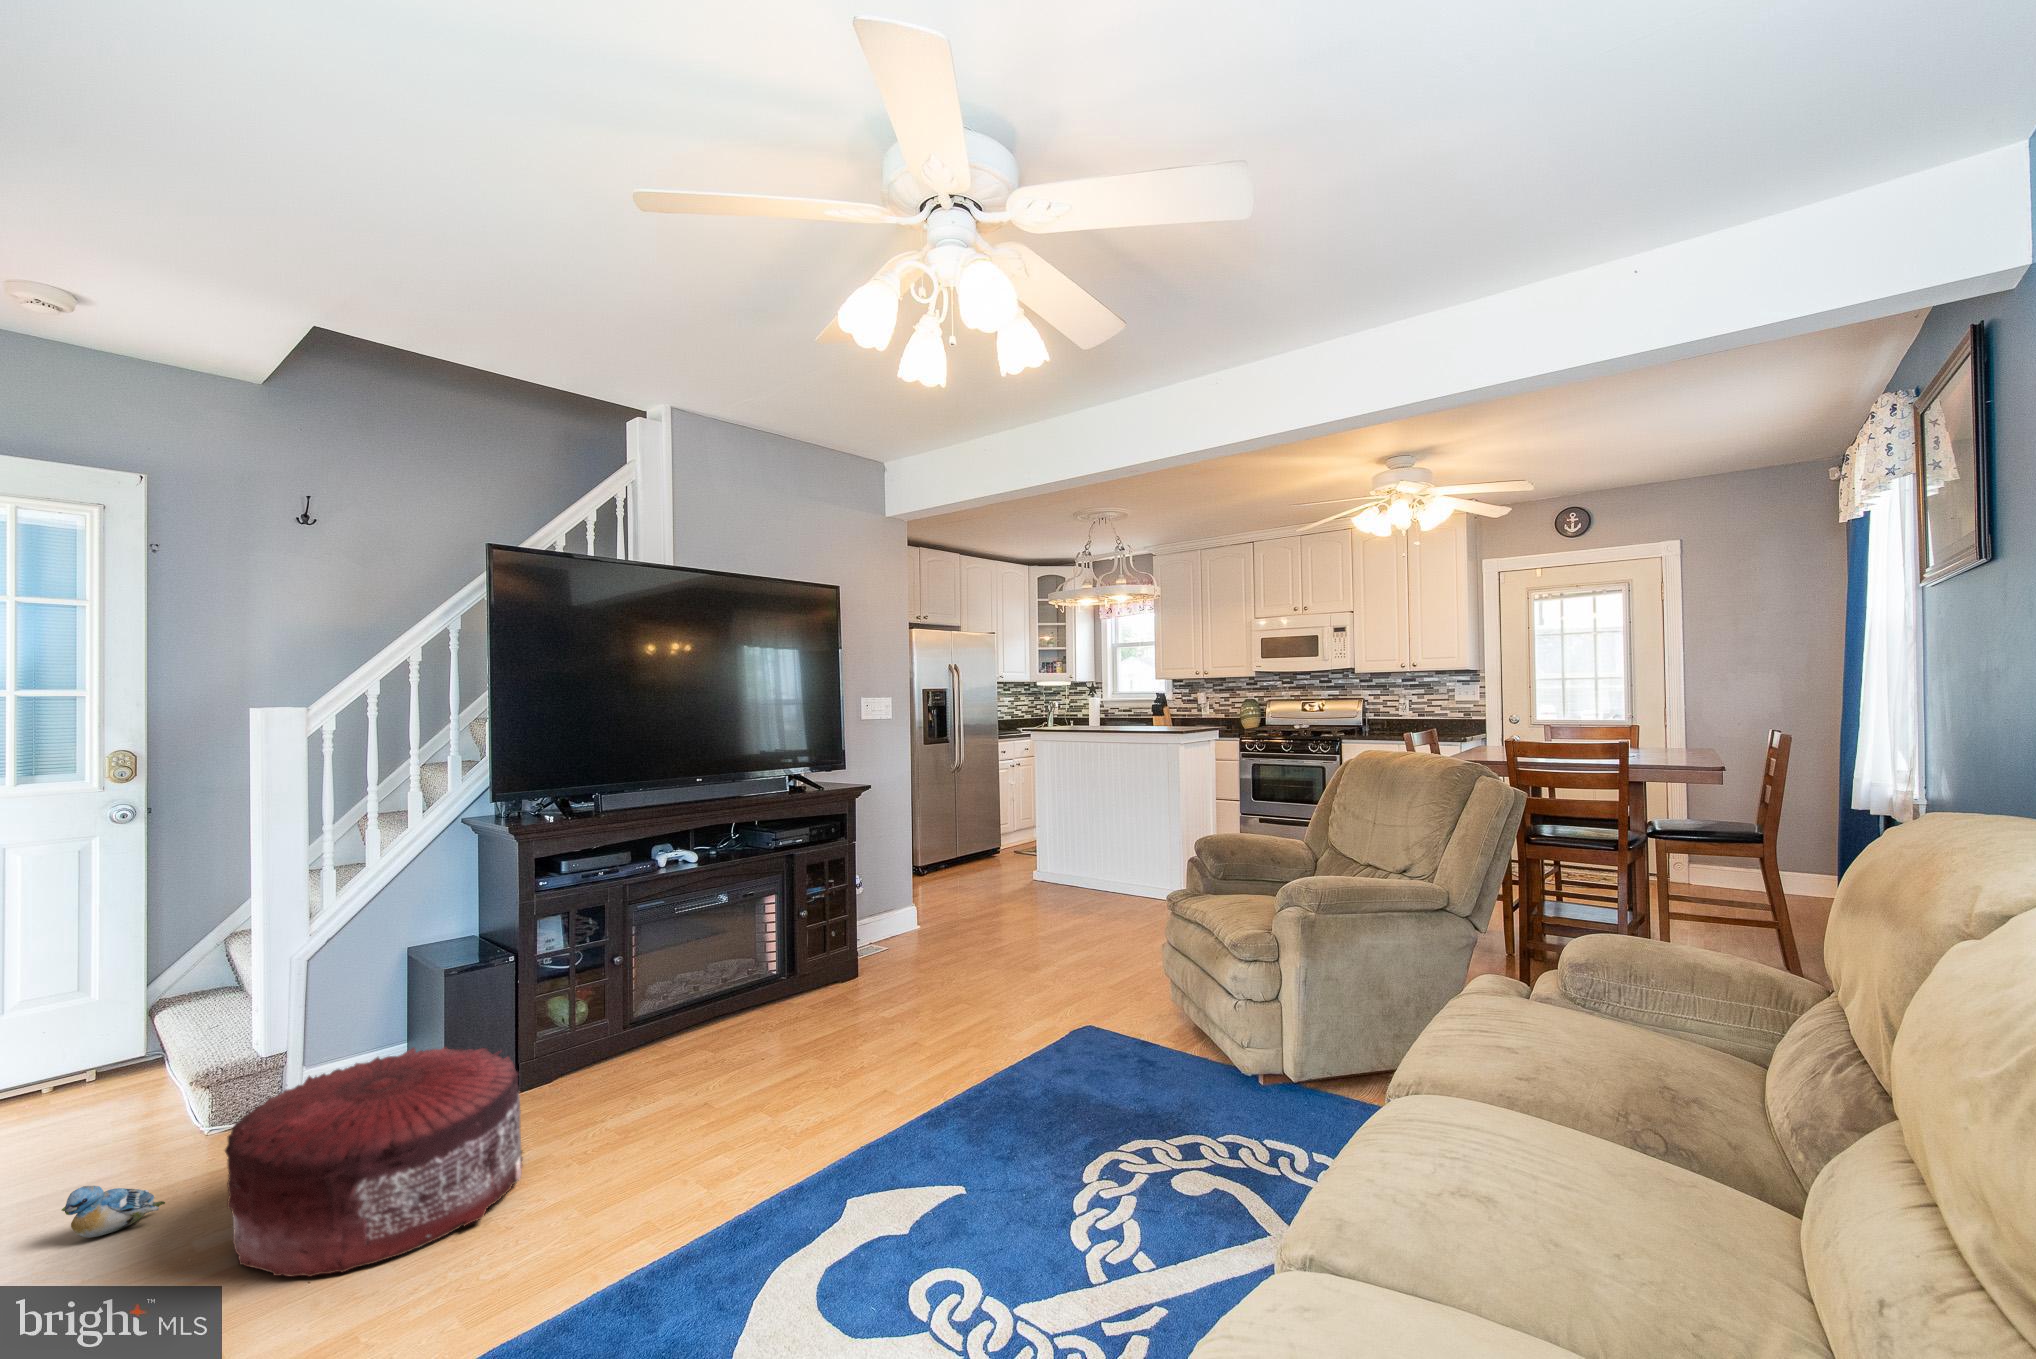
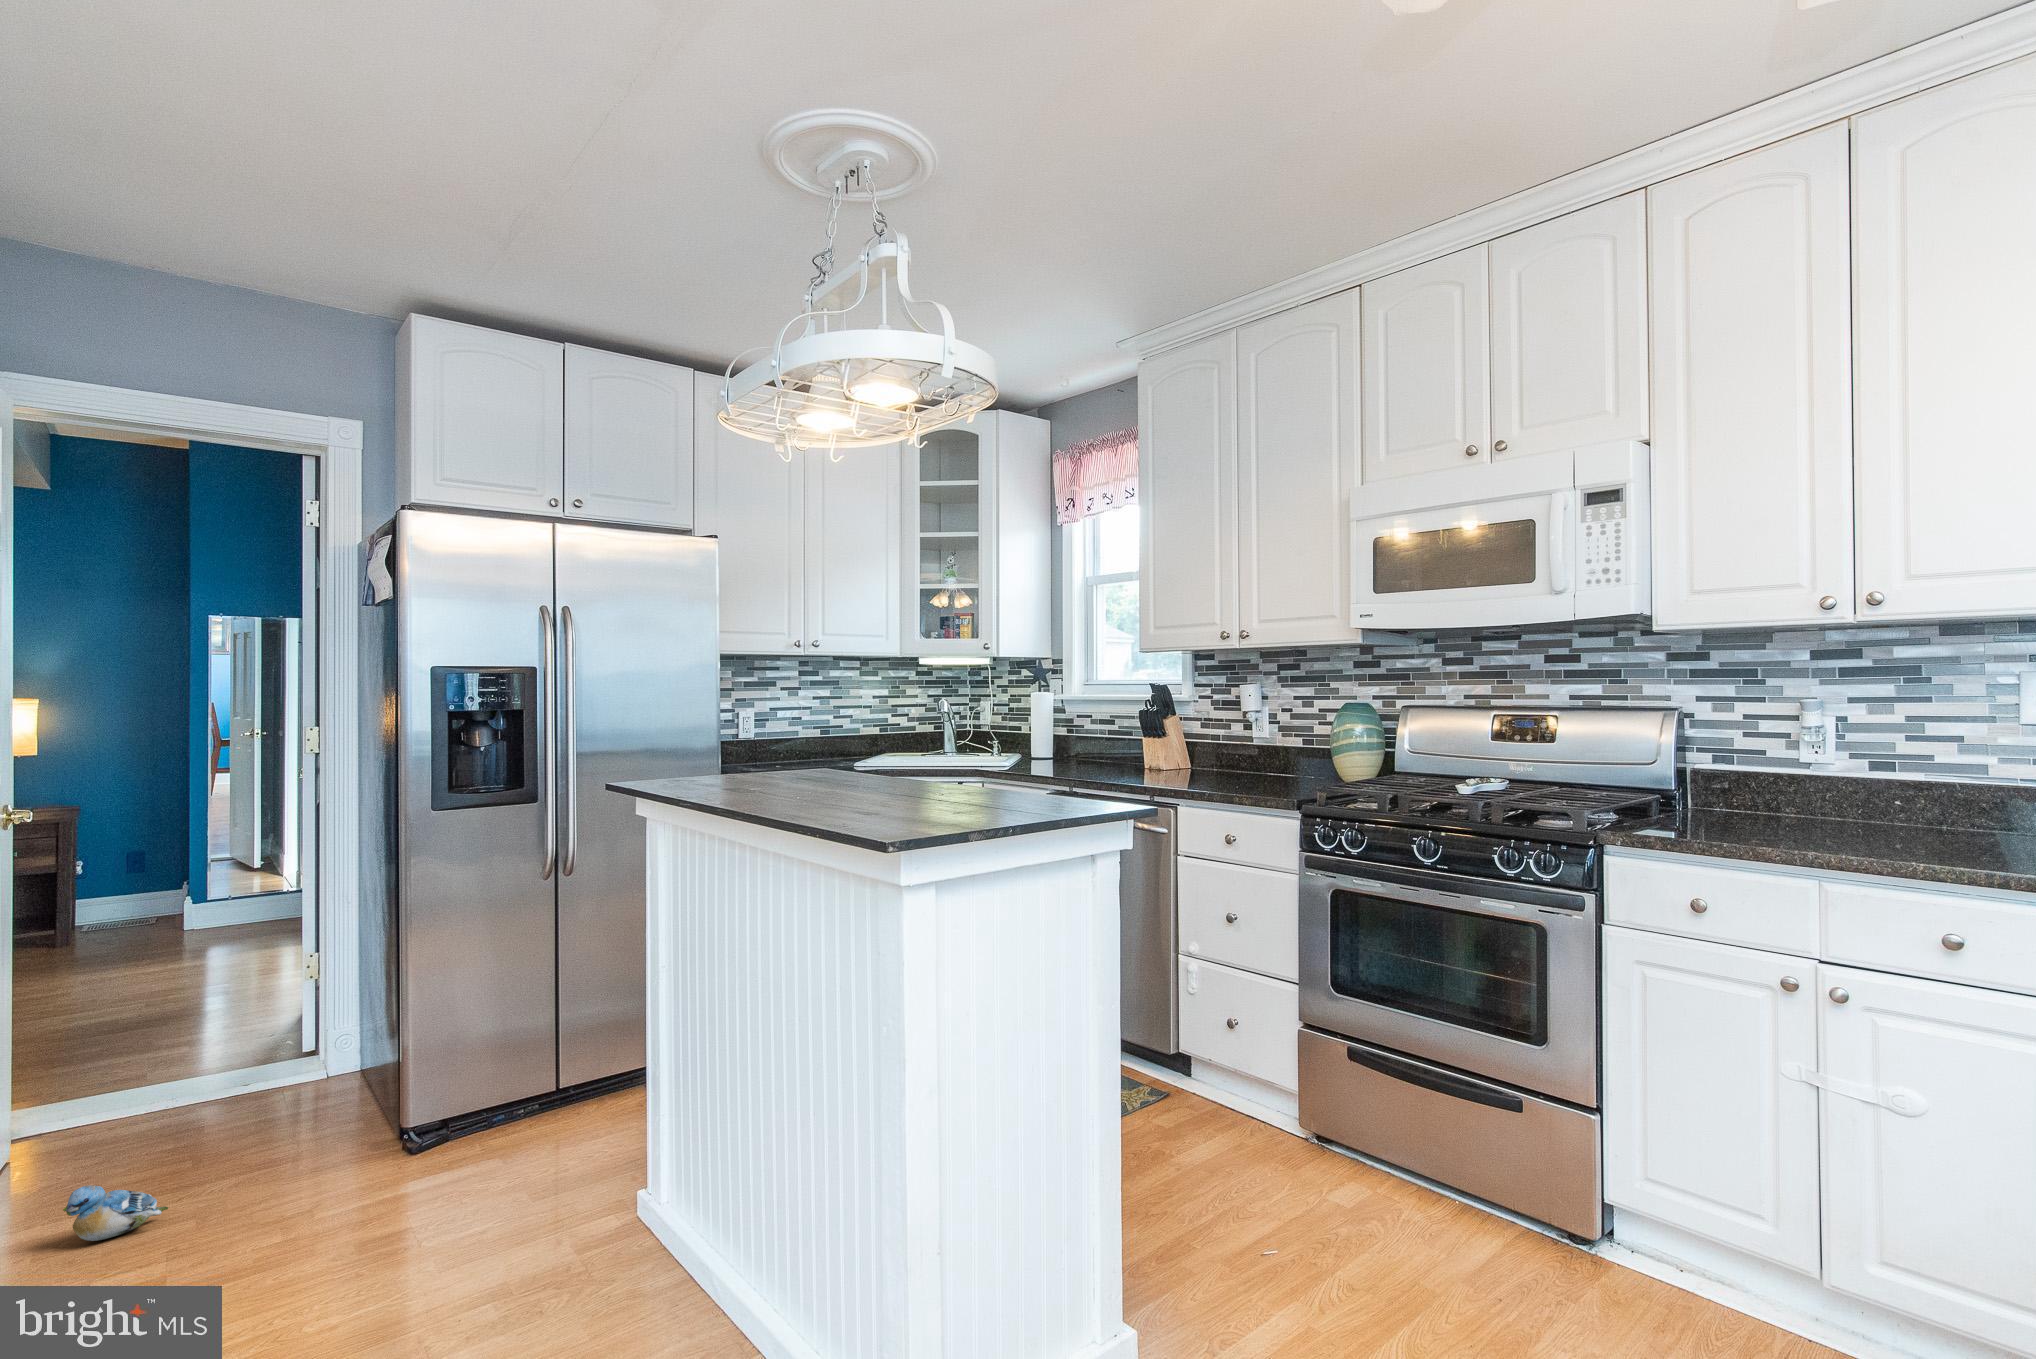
pouf: present [225,1047,523,1277] -> none [225,1046,541,1279]

